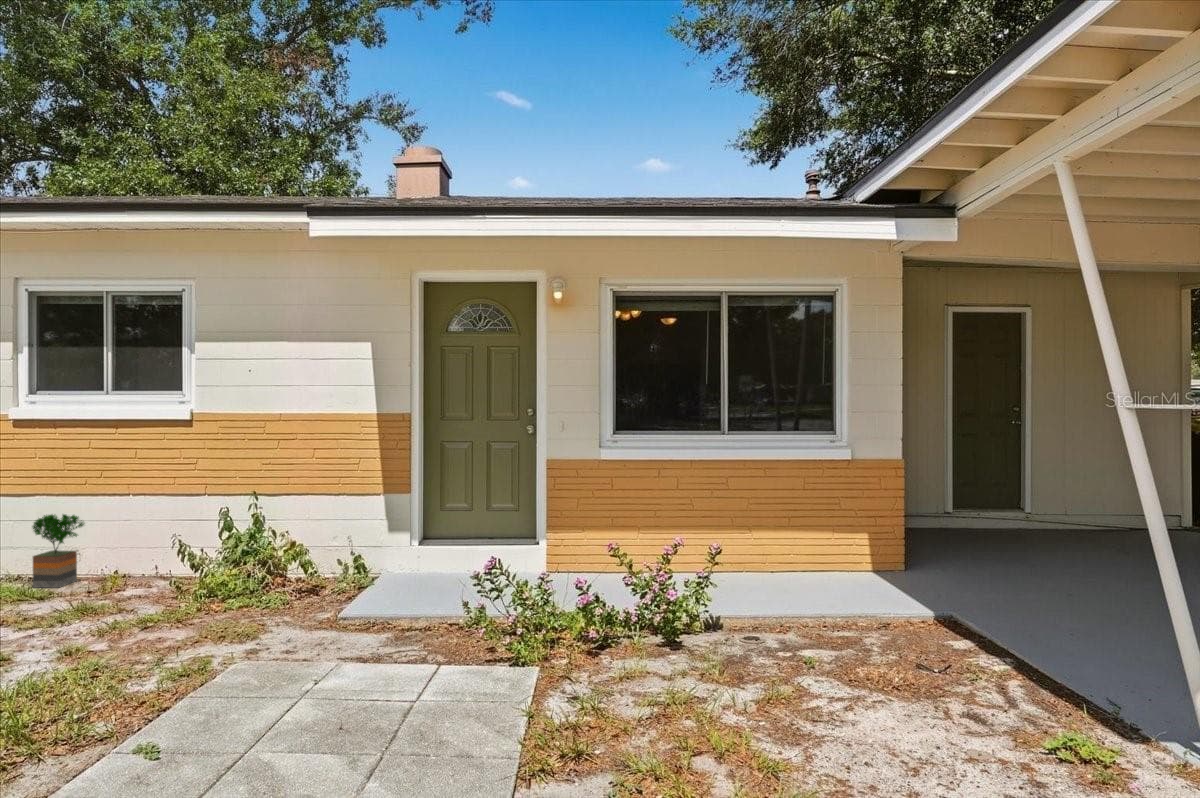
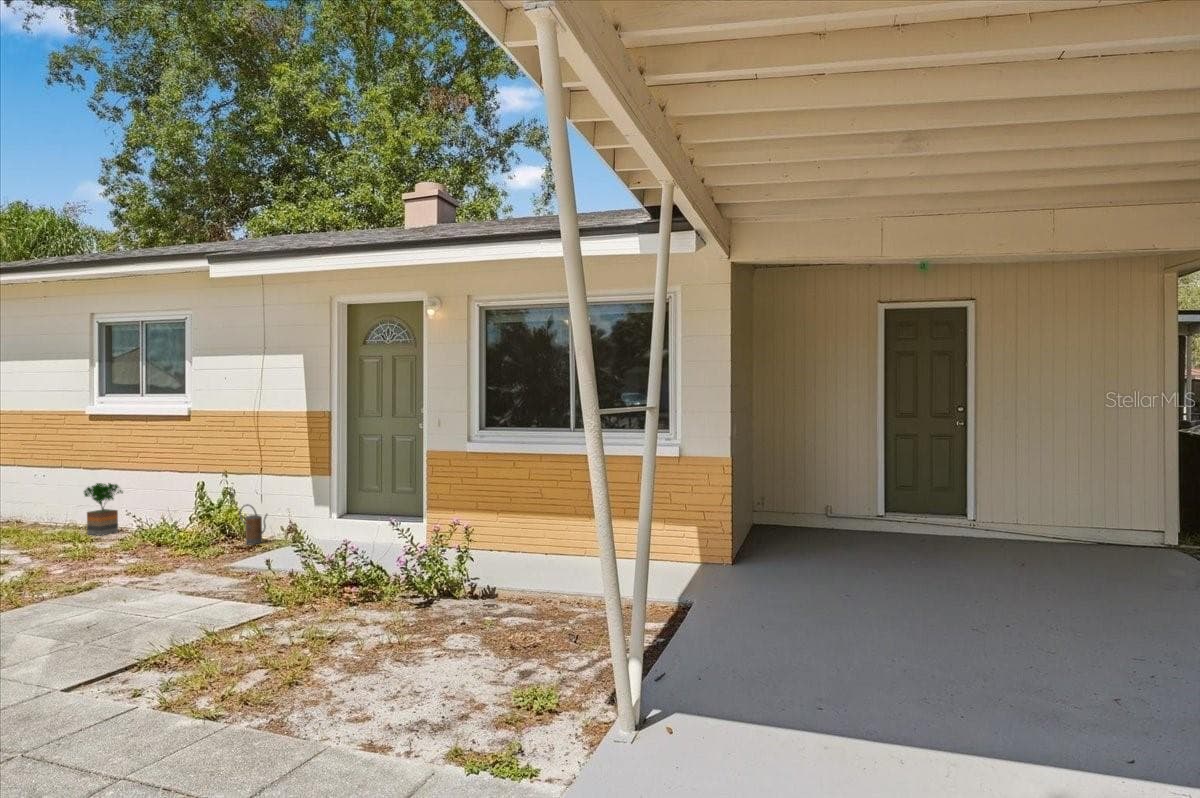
watering can: none [291,533,336,585] -> present [239,504,267,545]

